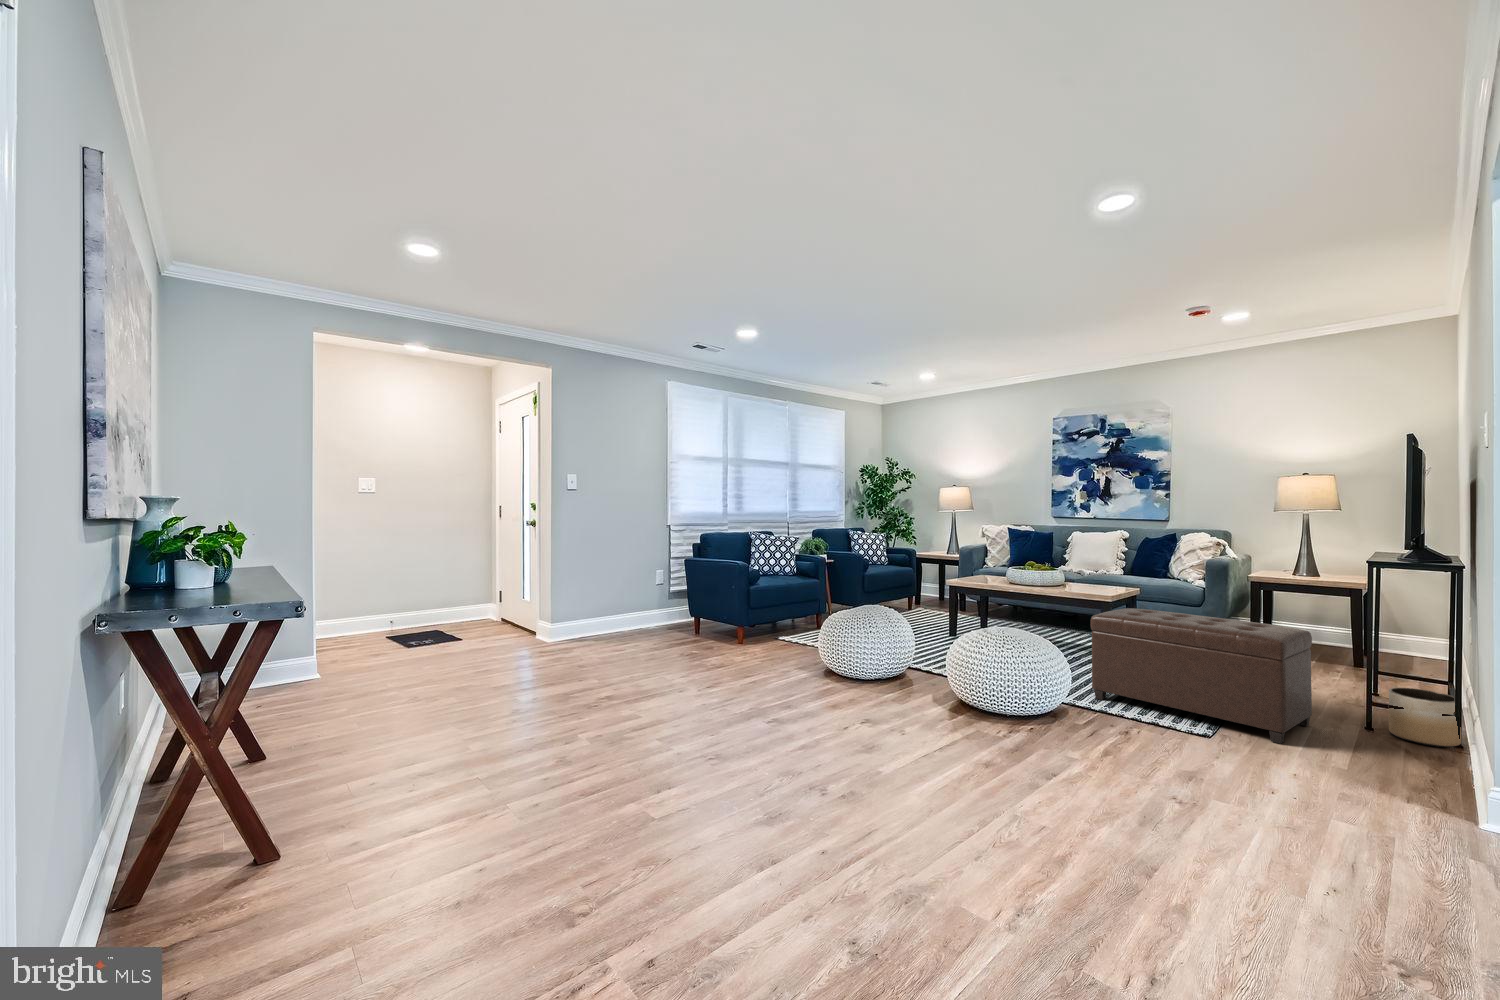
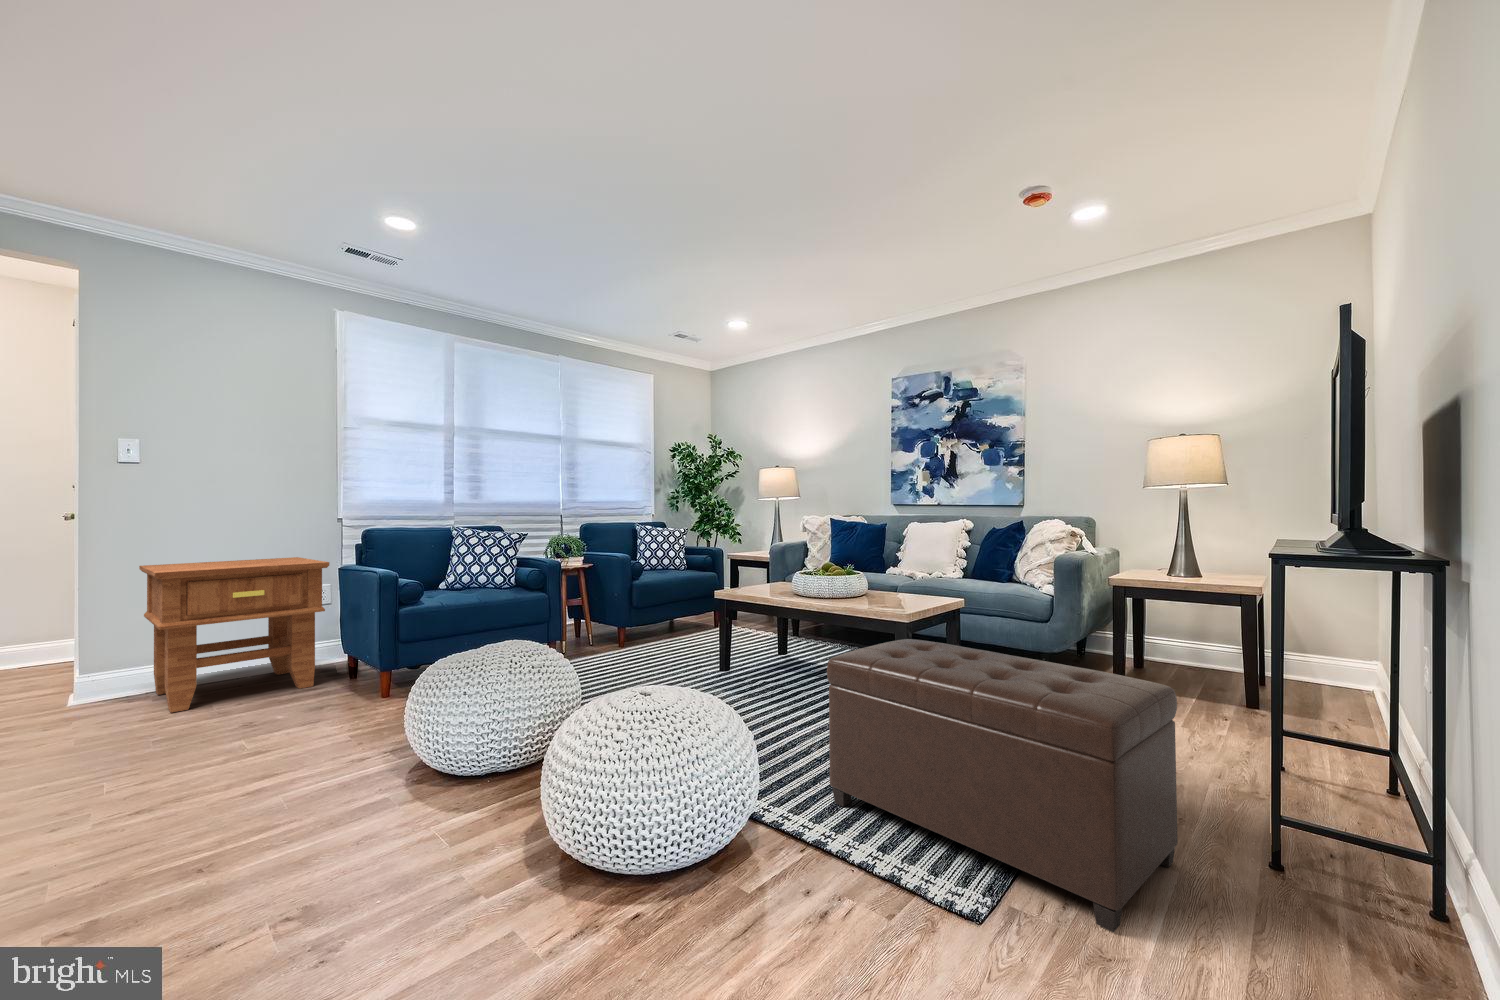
side table: none [581,552,694,648] -> present [139,557,330,713]
planter: present [1389,688,1461,747] -> none [1309,790,1443,922]

